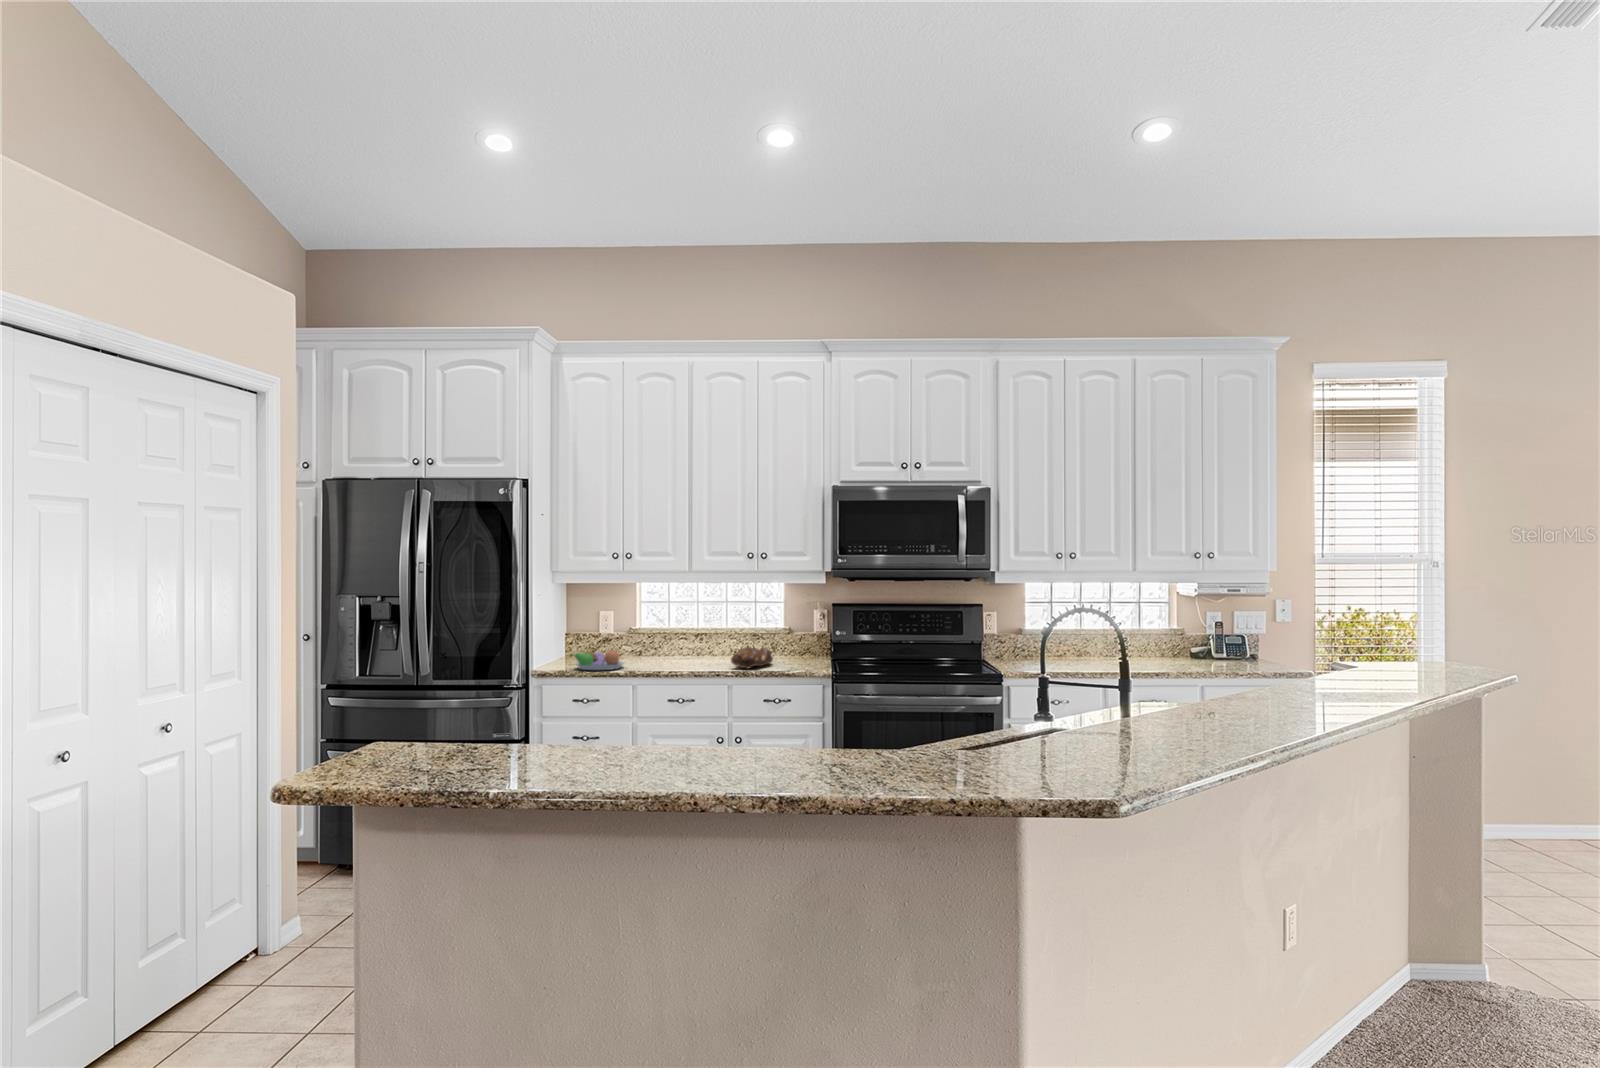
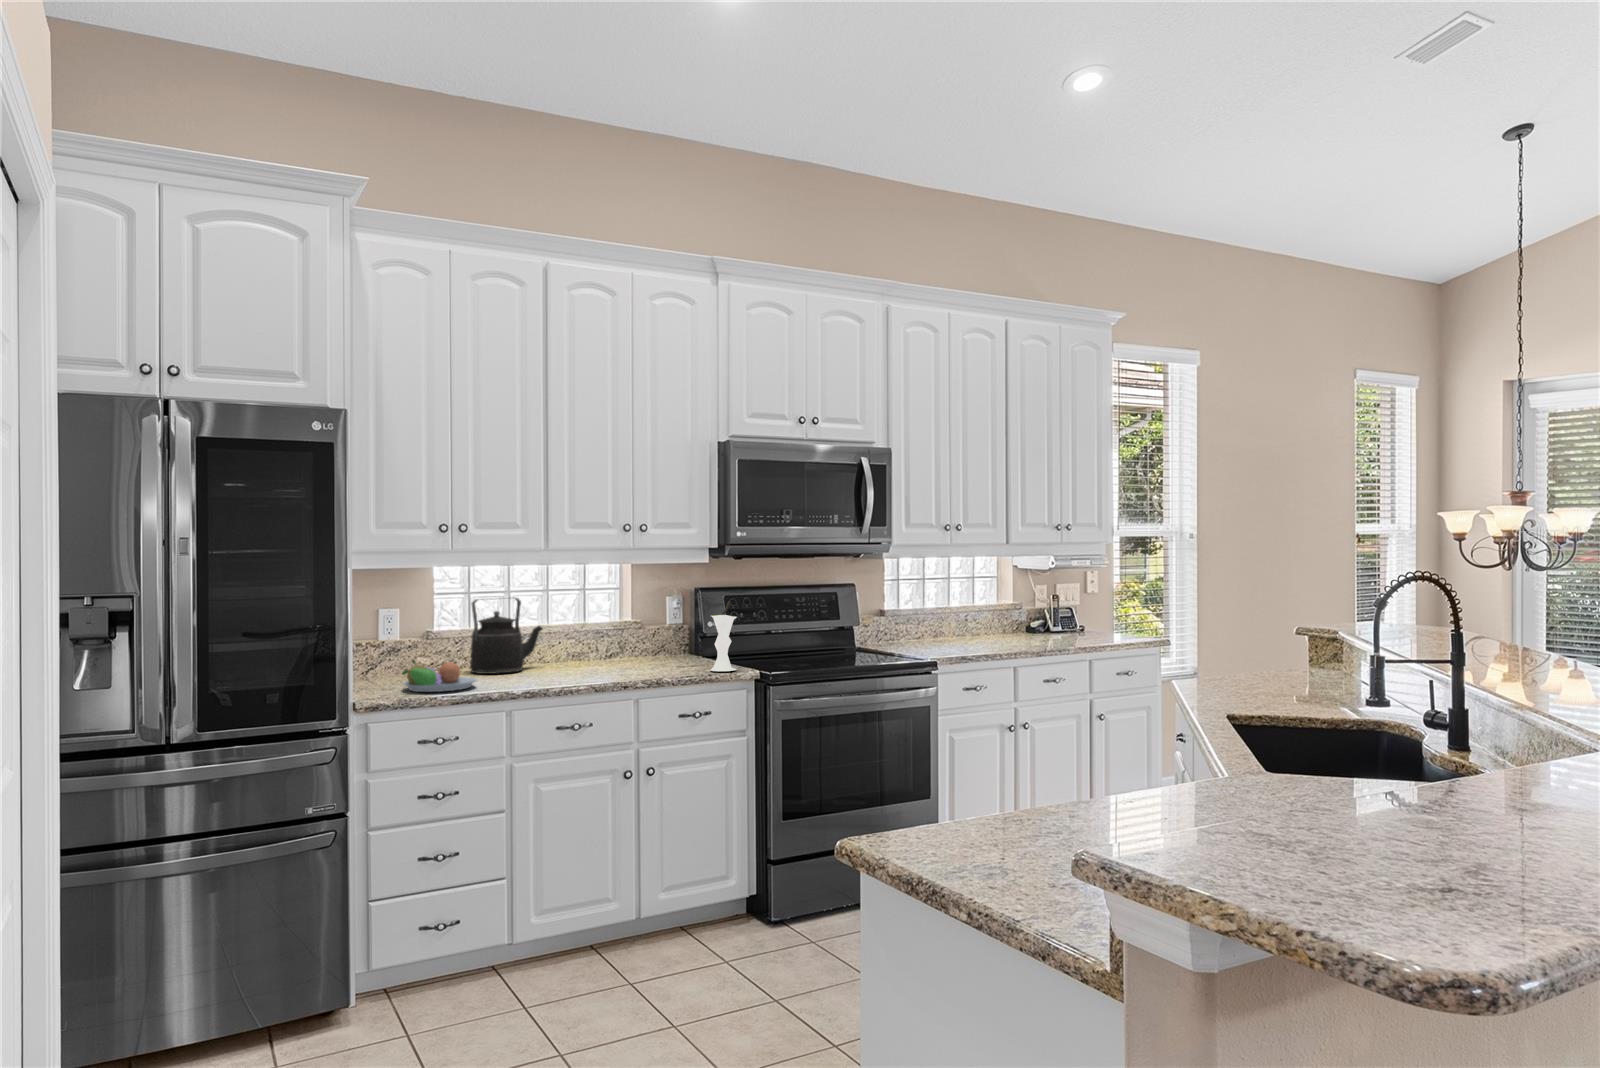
kettle: none [649,606,705,661] -> present [470,598,543,674]
vase: none [798,616,820,672] -> present [711,601,737,671]
bread loaf: present [731,647,773,669] -> none [614,646,661,673]

